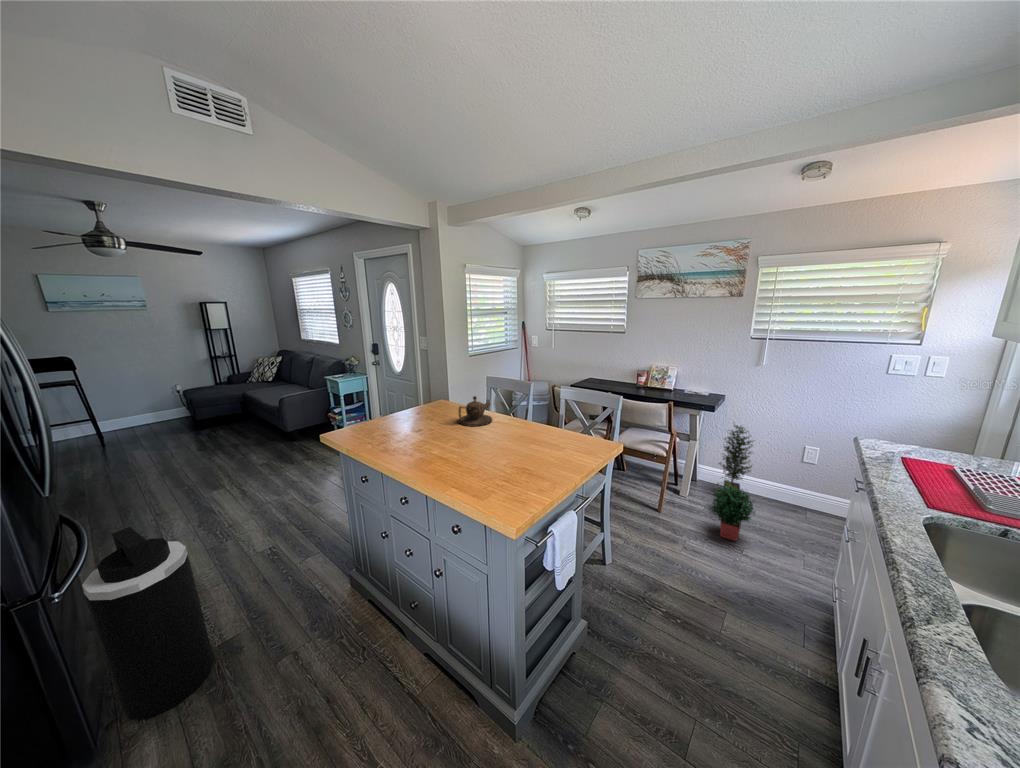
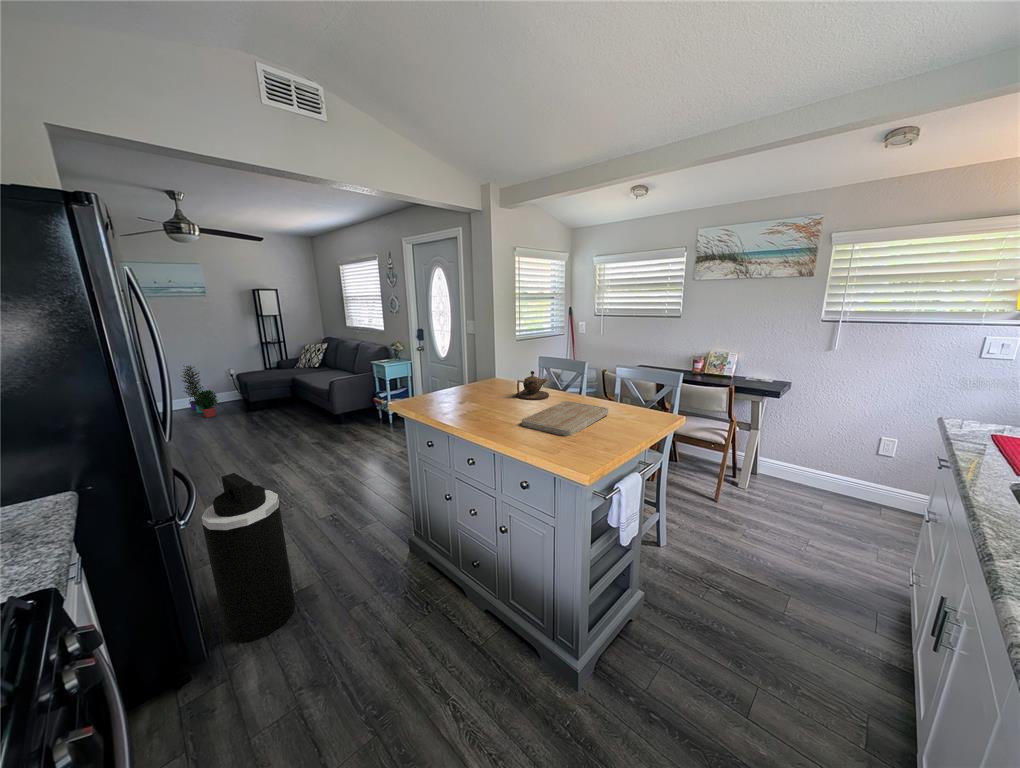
potted plant: present [713,425,754,541] -> present [182,366,217,417]
cutting board: none [455,429,548,476] -> present [522,401,608,436]

